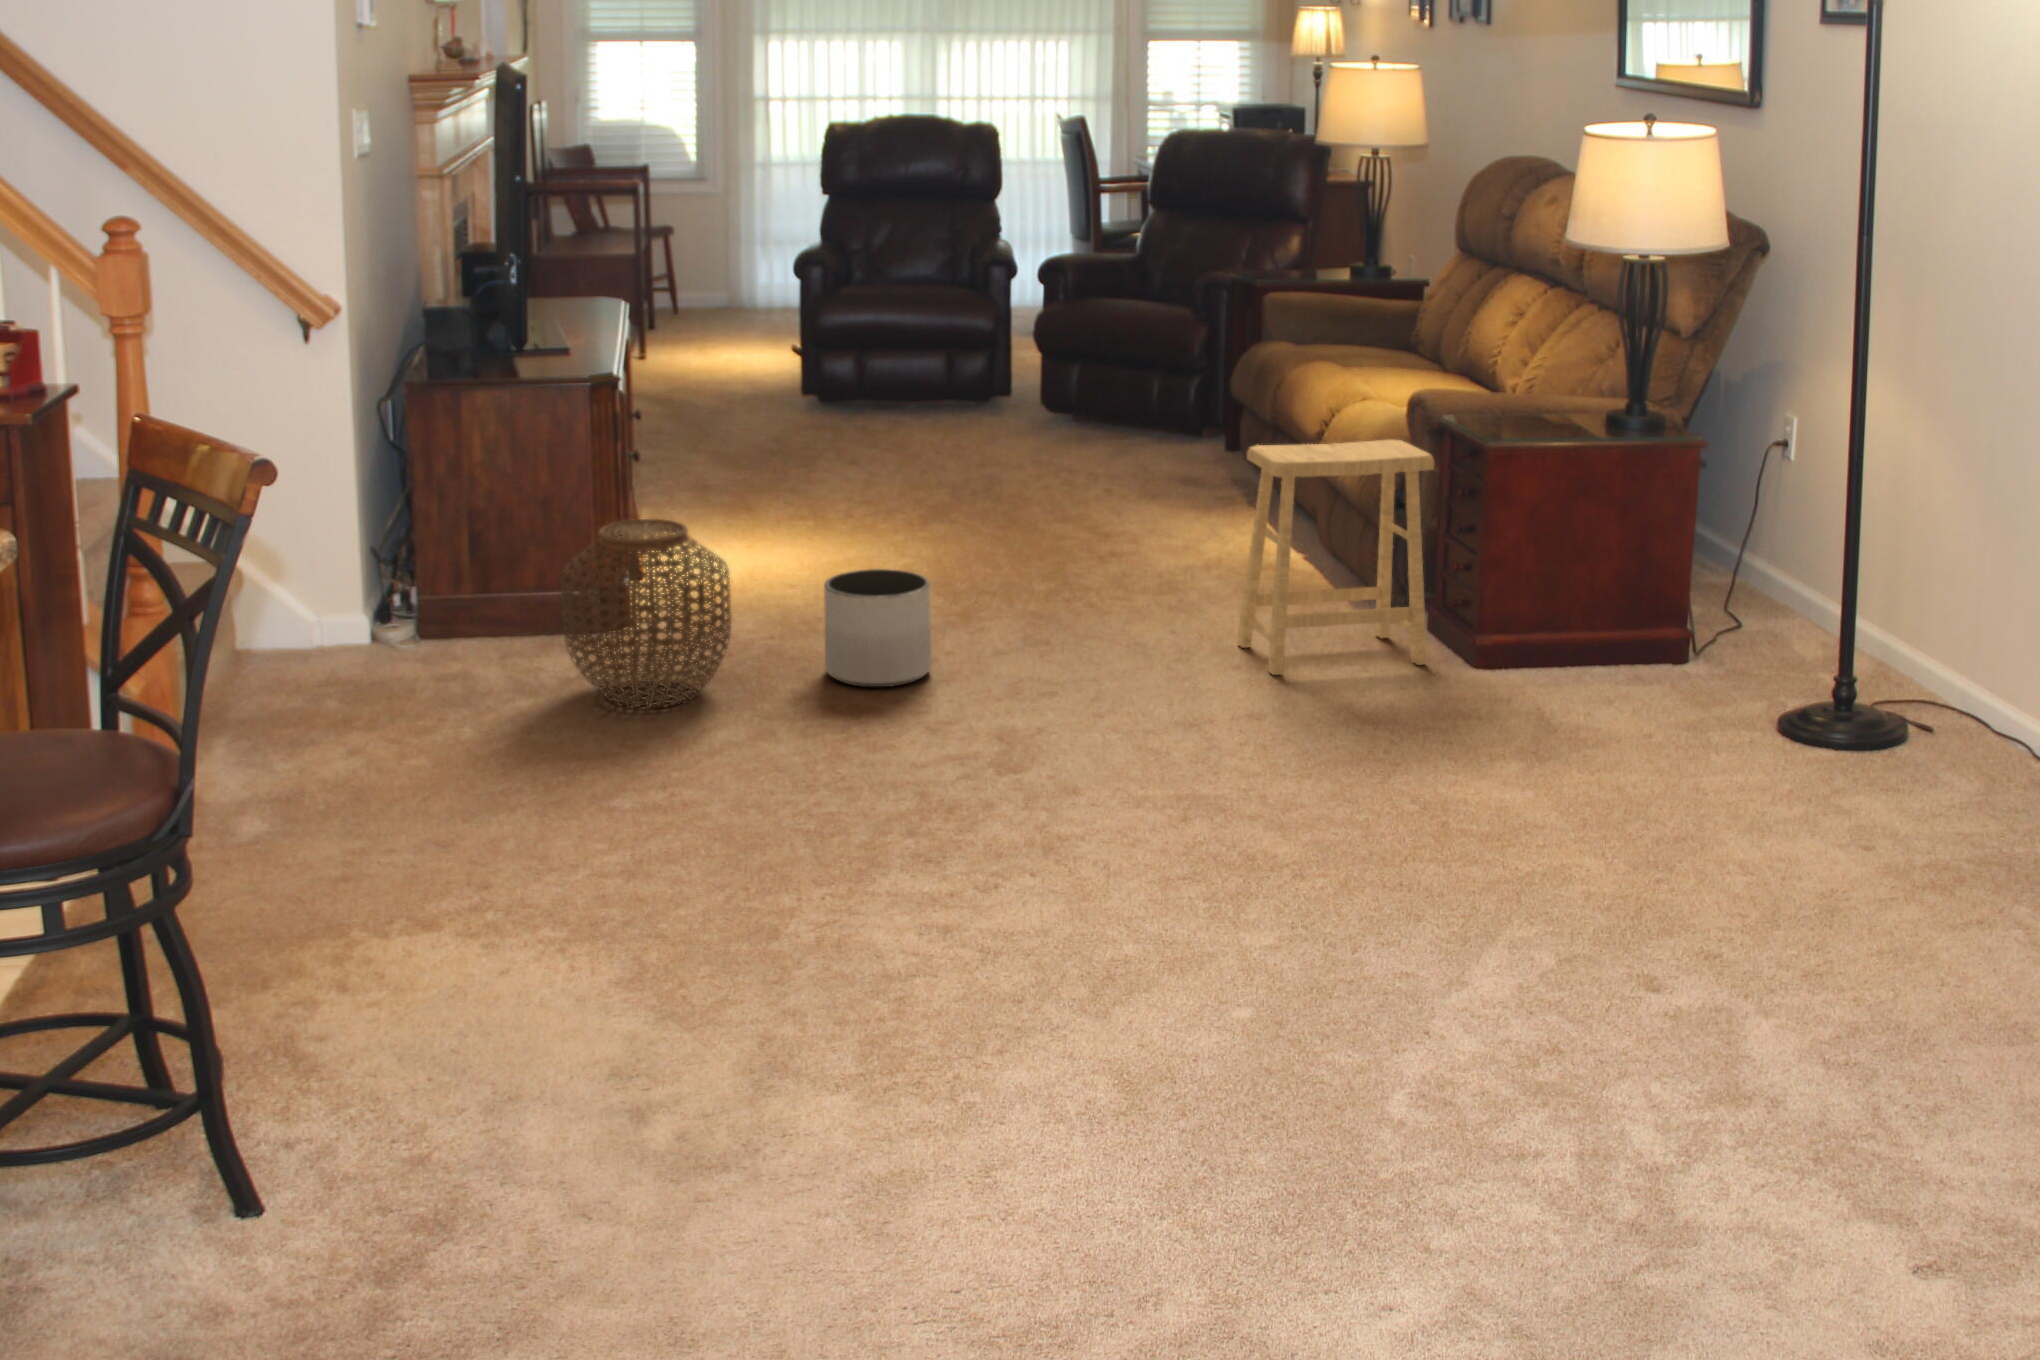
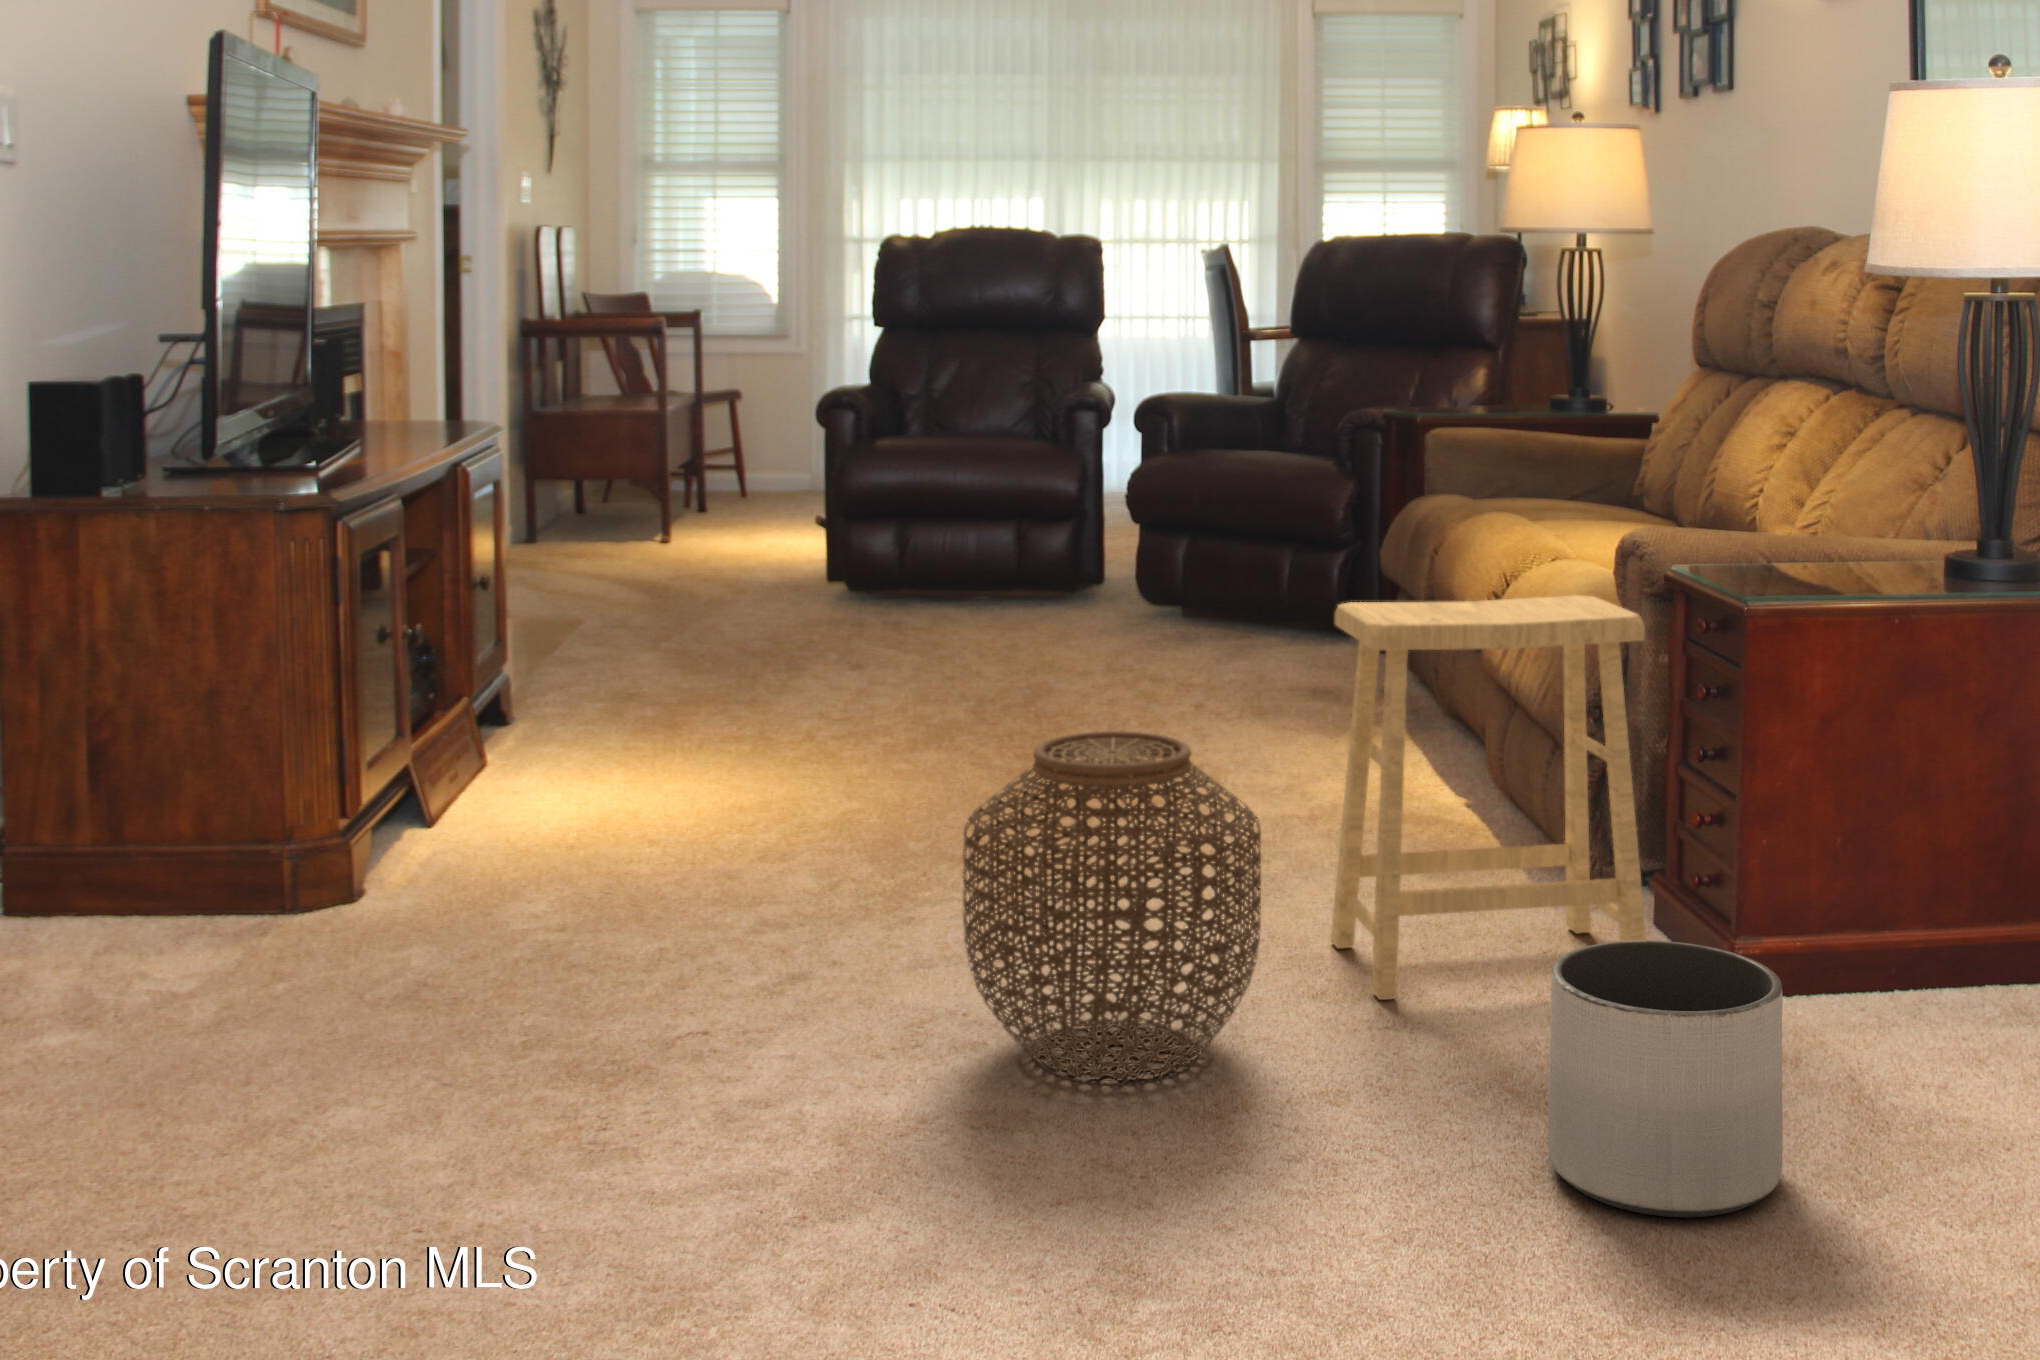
woven basket: present [561,519,731,708] -> present [963,731,1261,1081]
planter: present [824,569,932,687] -> present [1548,941,1783,1217]

